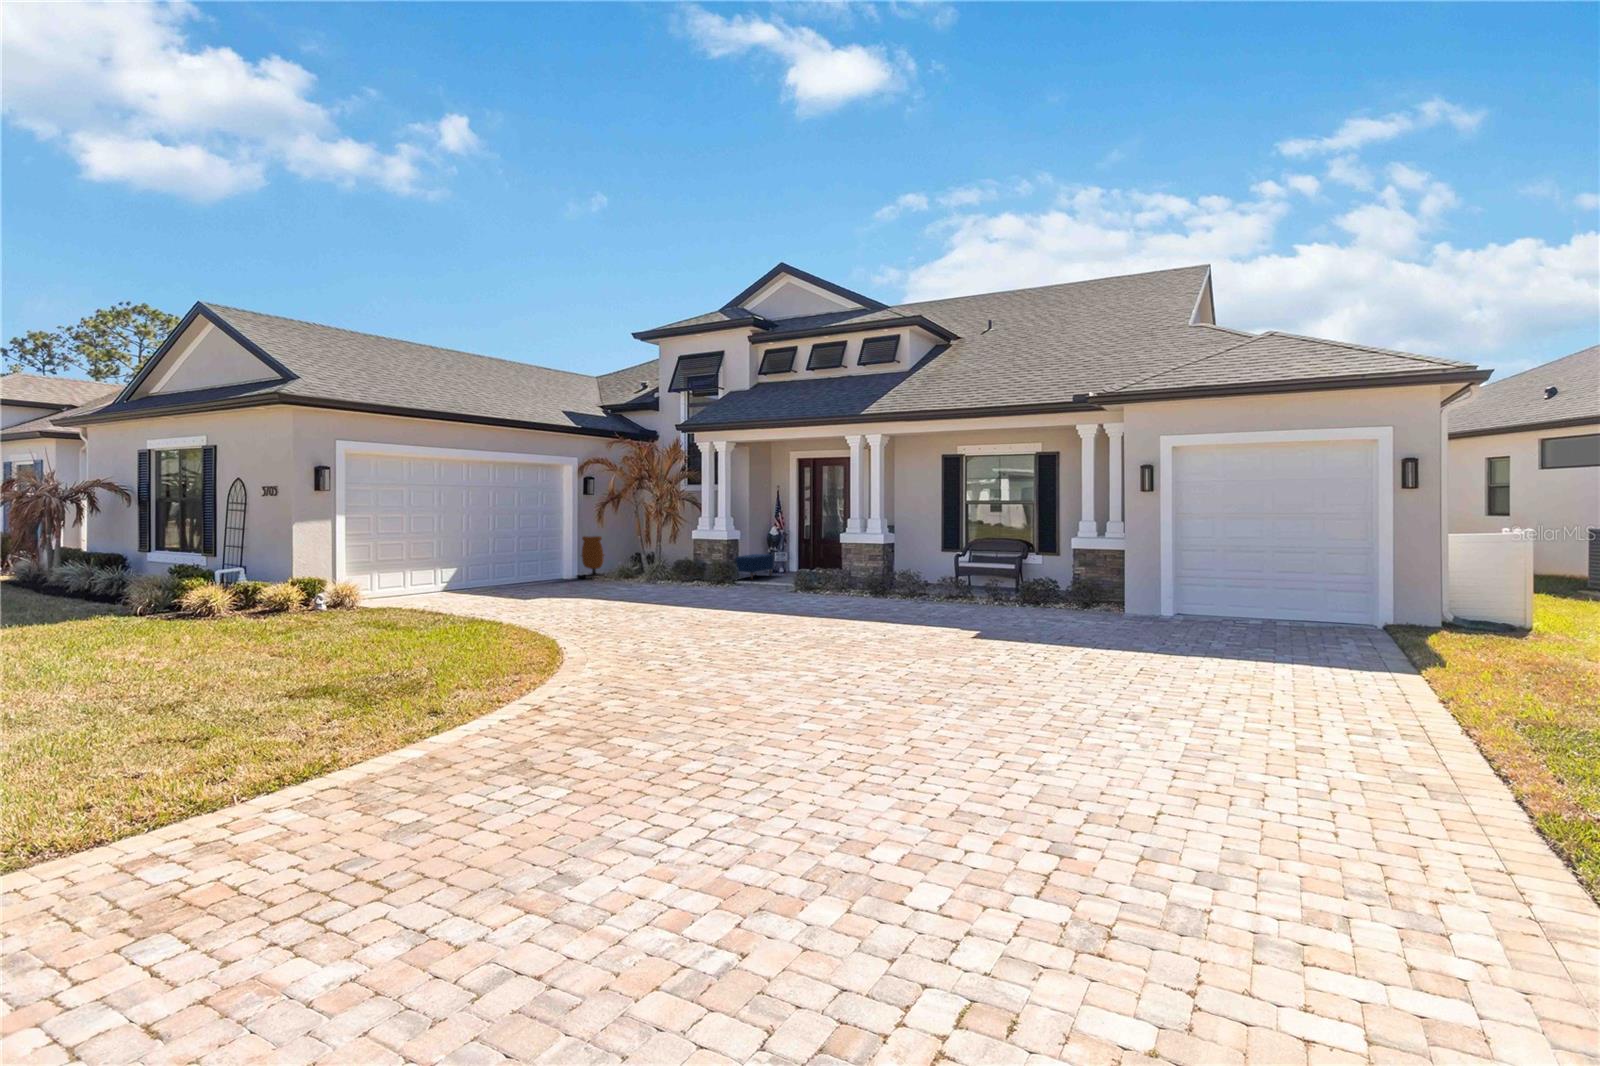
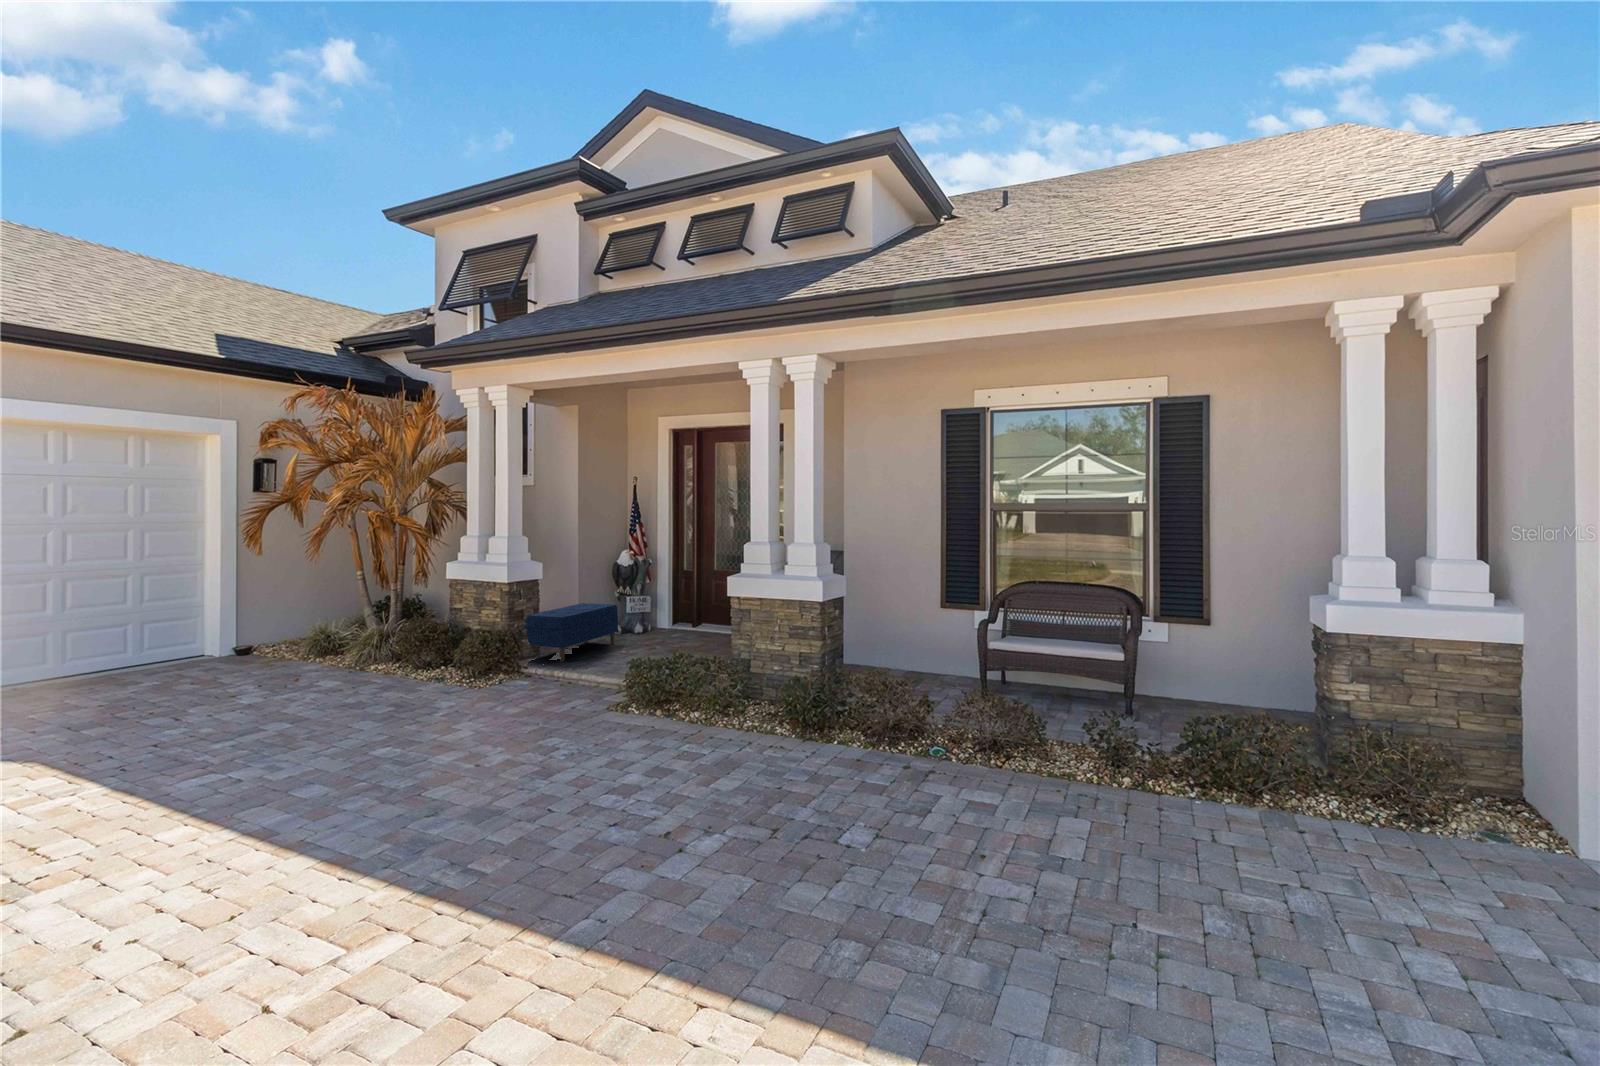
lounge chair: present [582,536,604,577] -> none [214,575,296,661]

